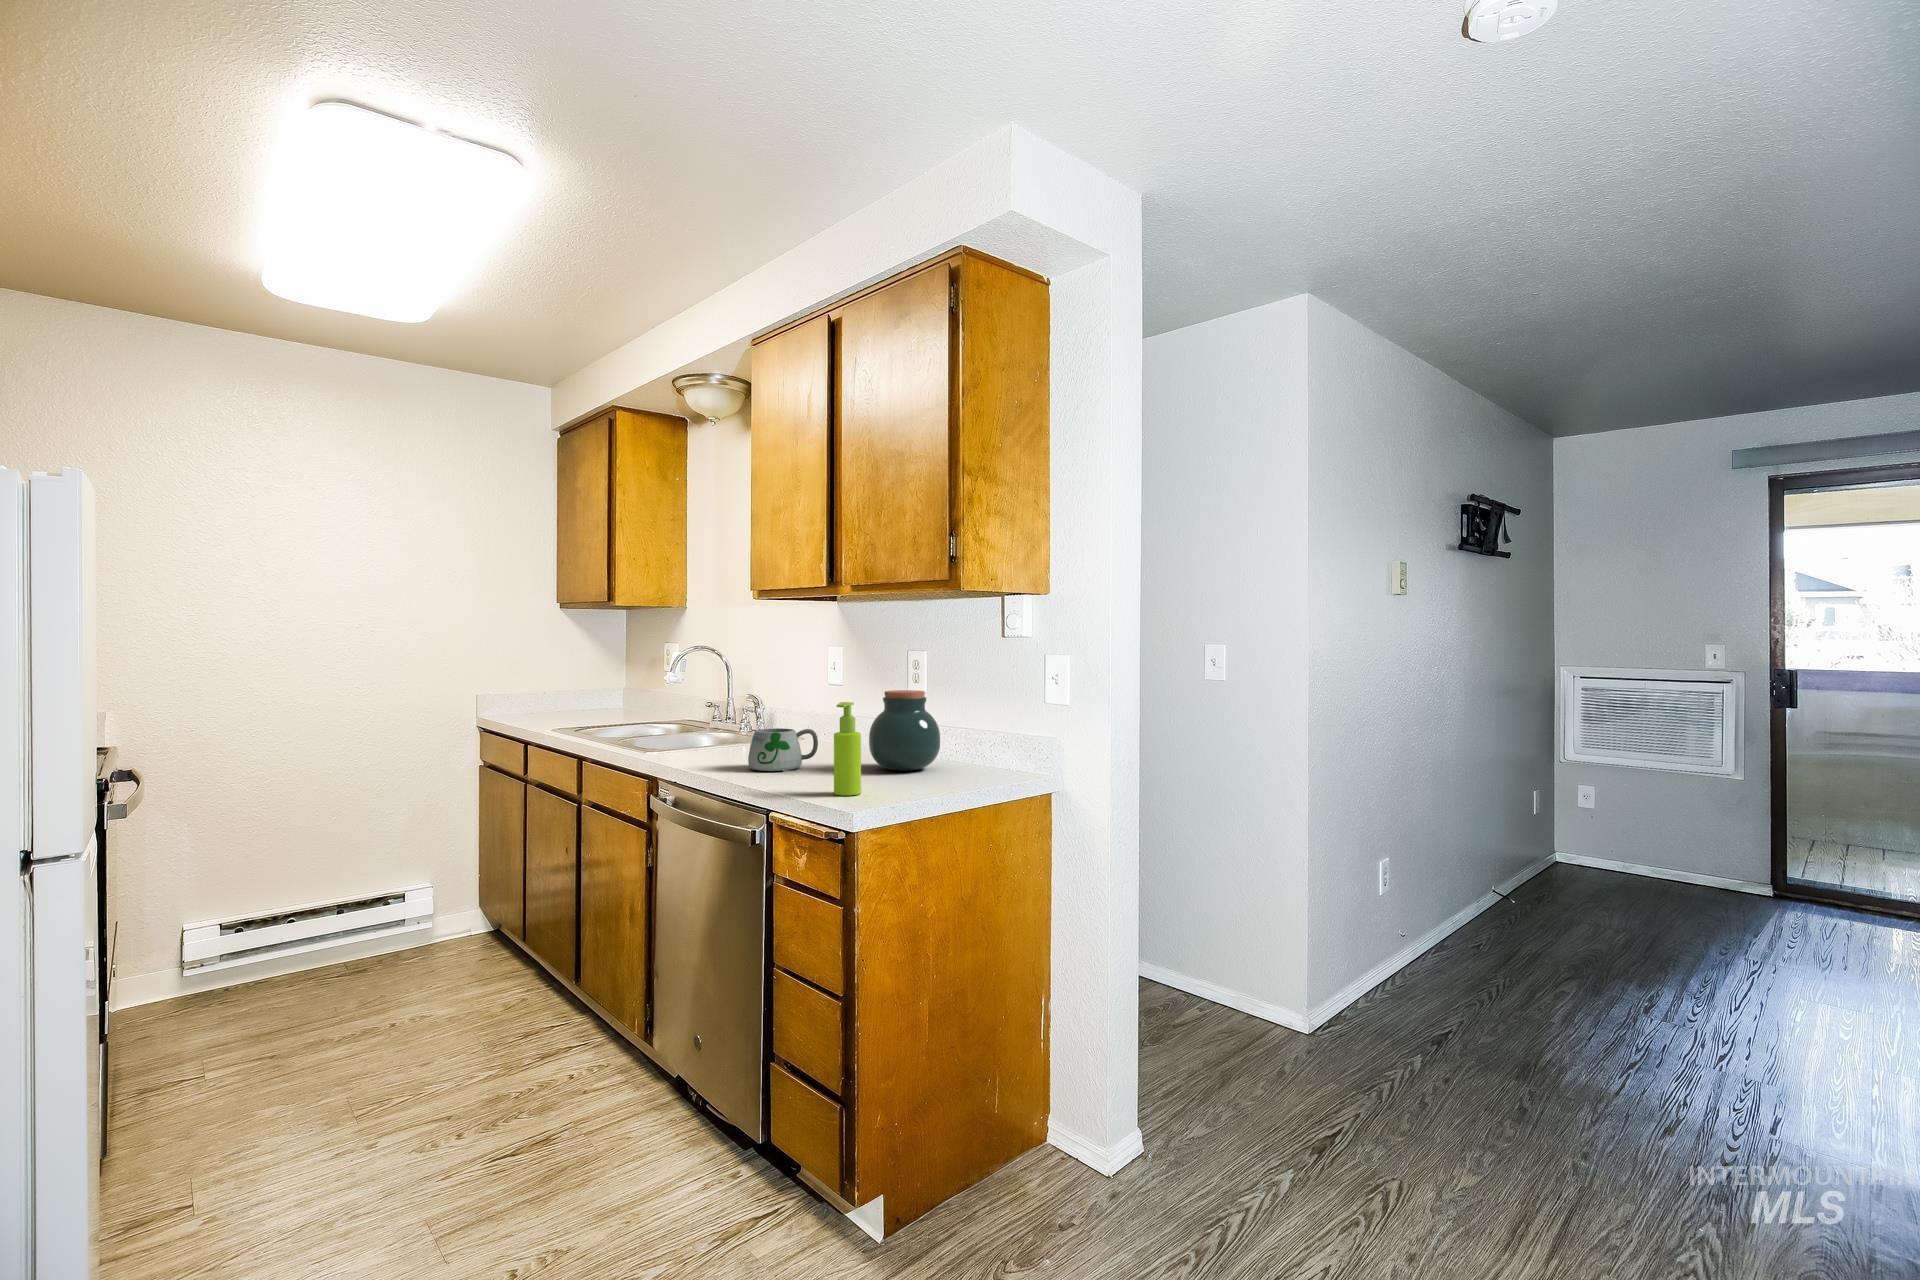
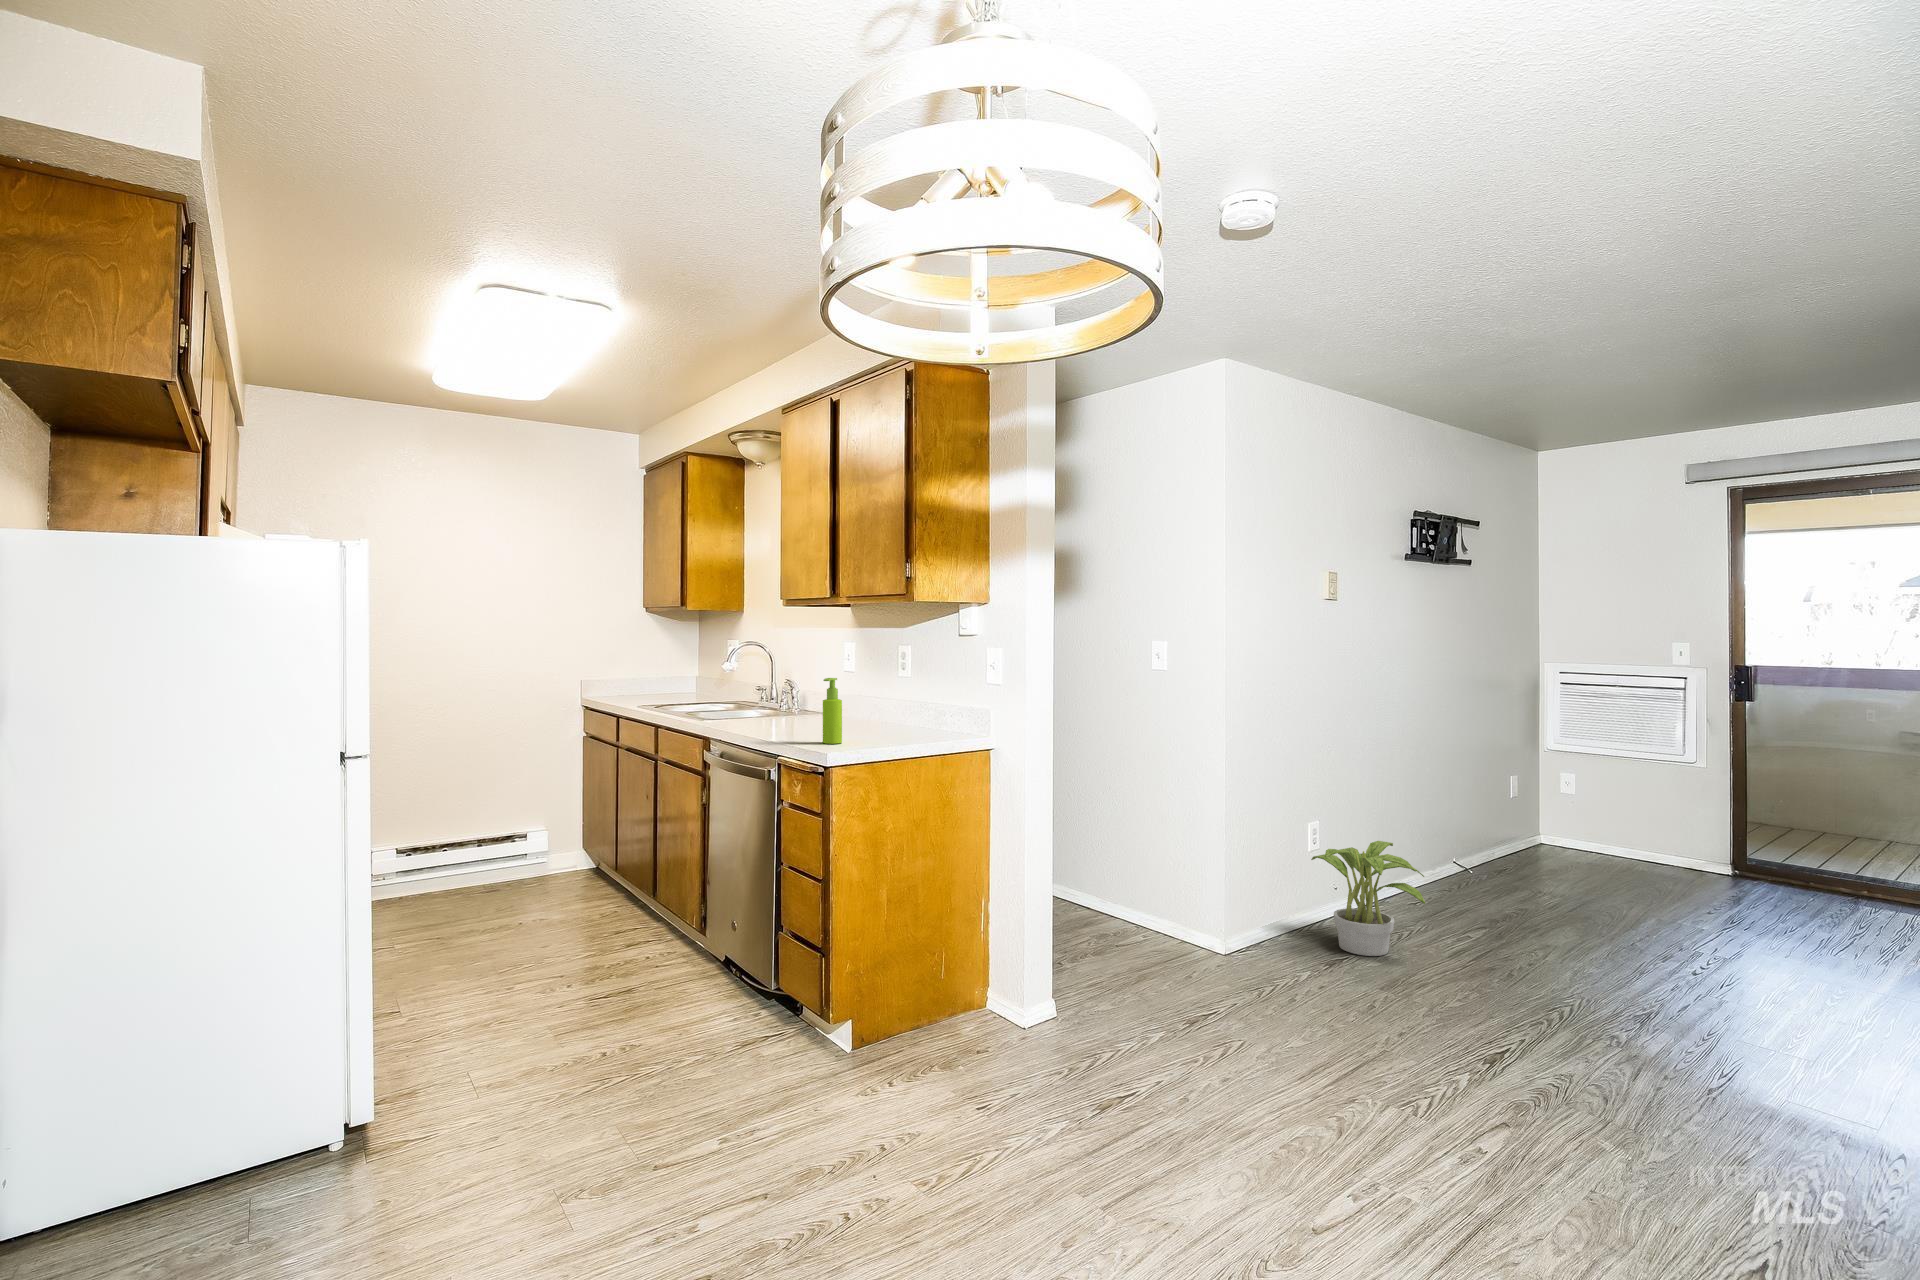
jar: present [869,690,940,771] -> none [861,673,914,732]
mug: present [748,728,818,773] -> none [773,701,824,732]
potted plant: none [1387,883,1546,1026] -> present [1311,841,1425,956]

